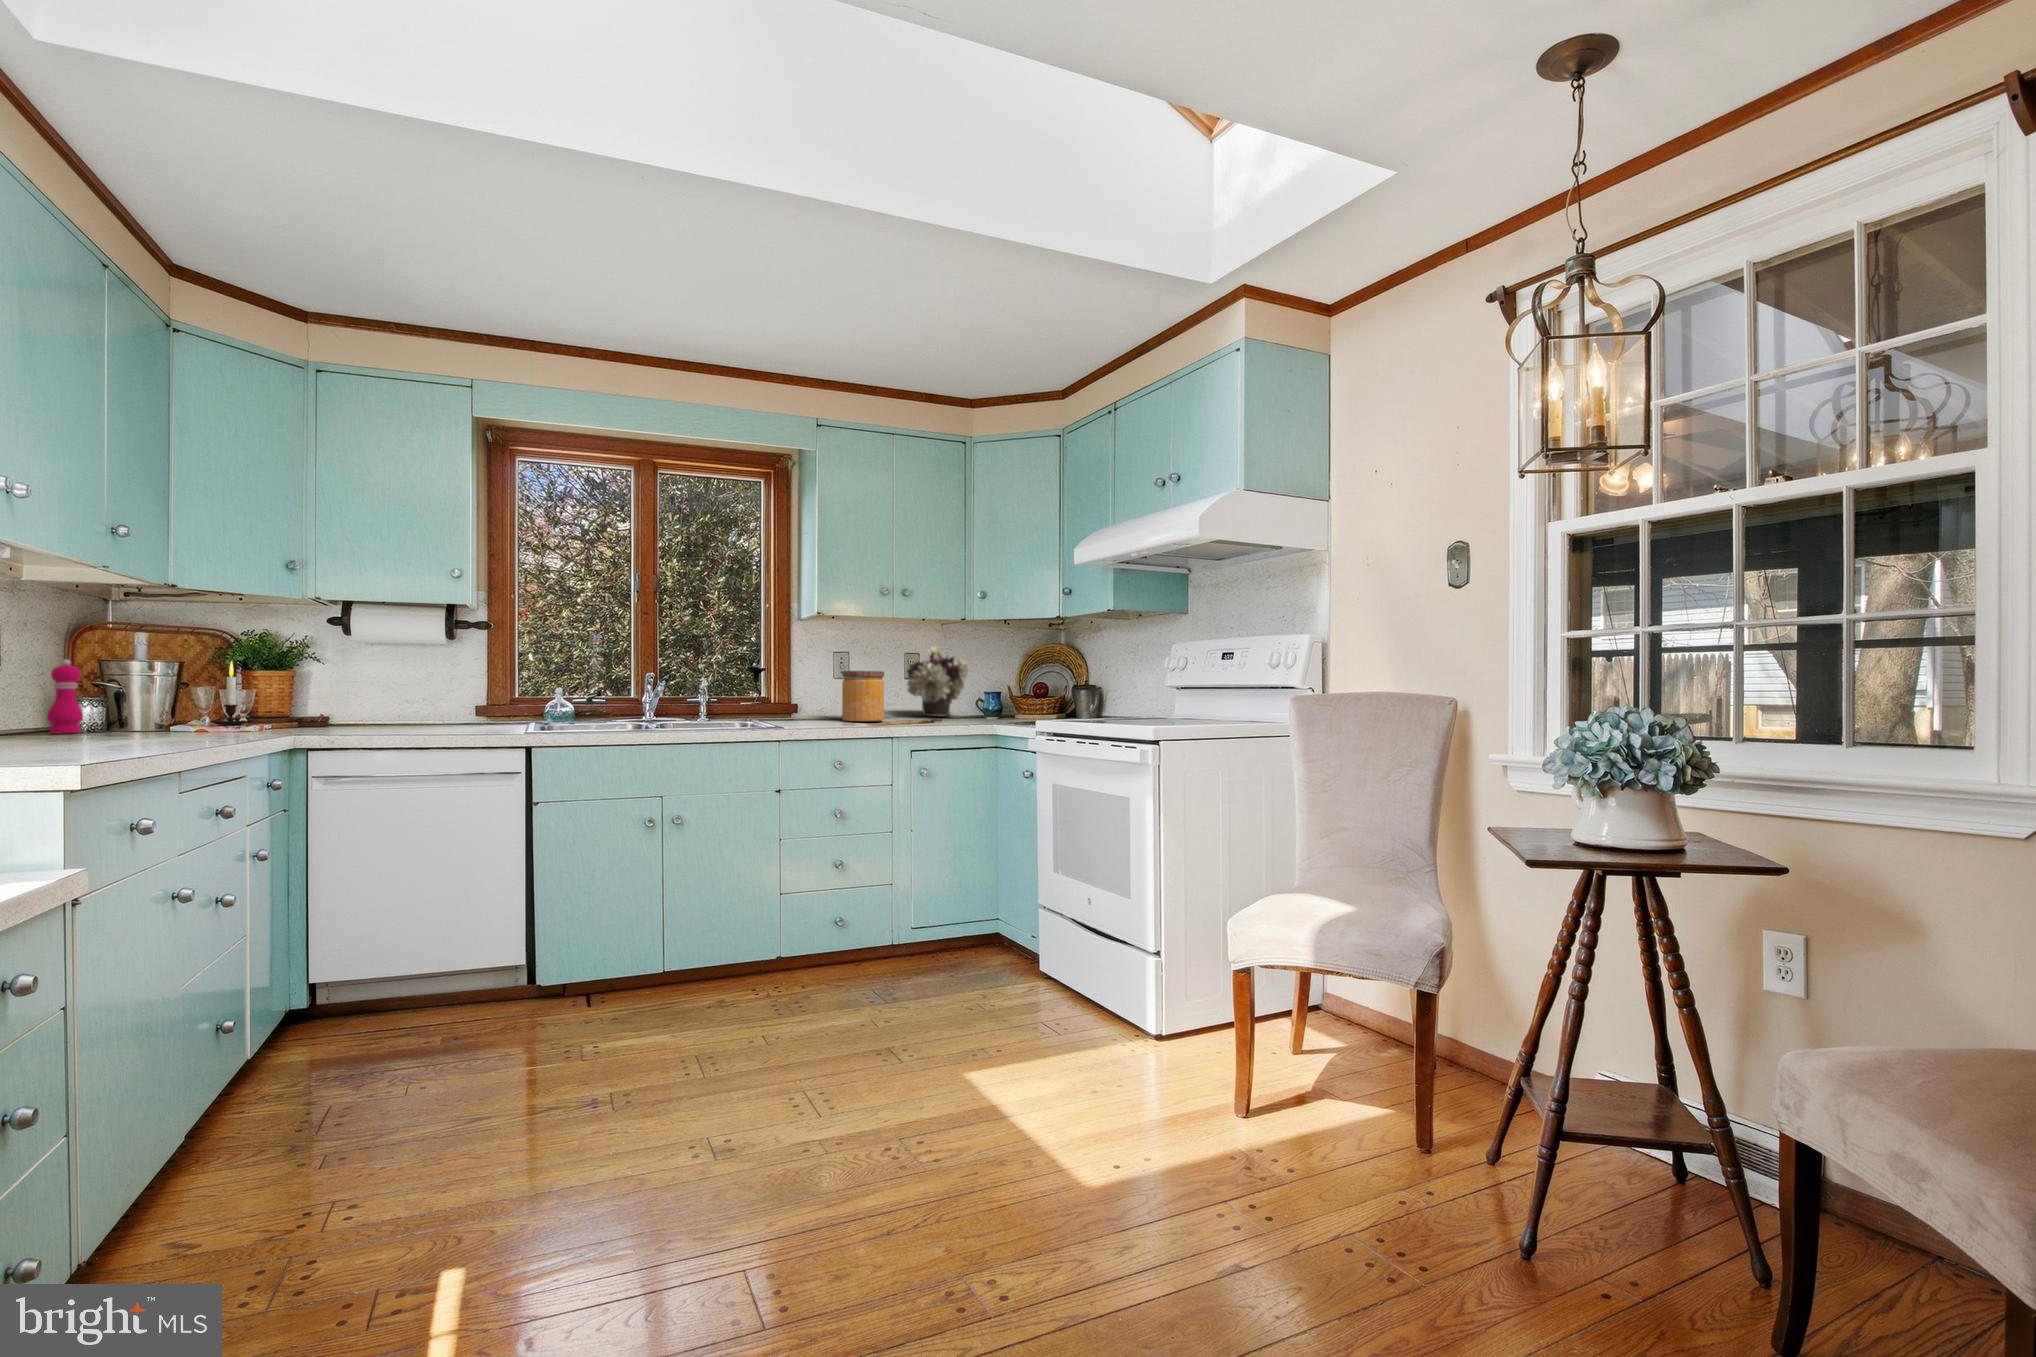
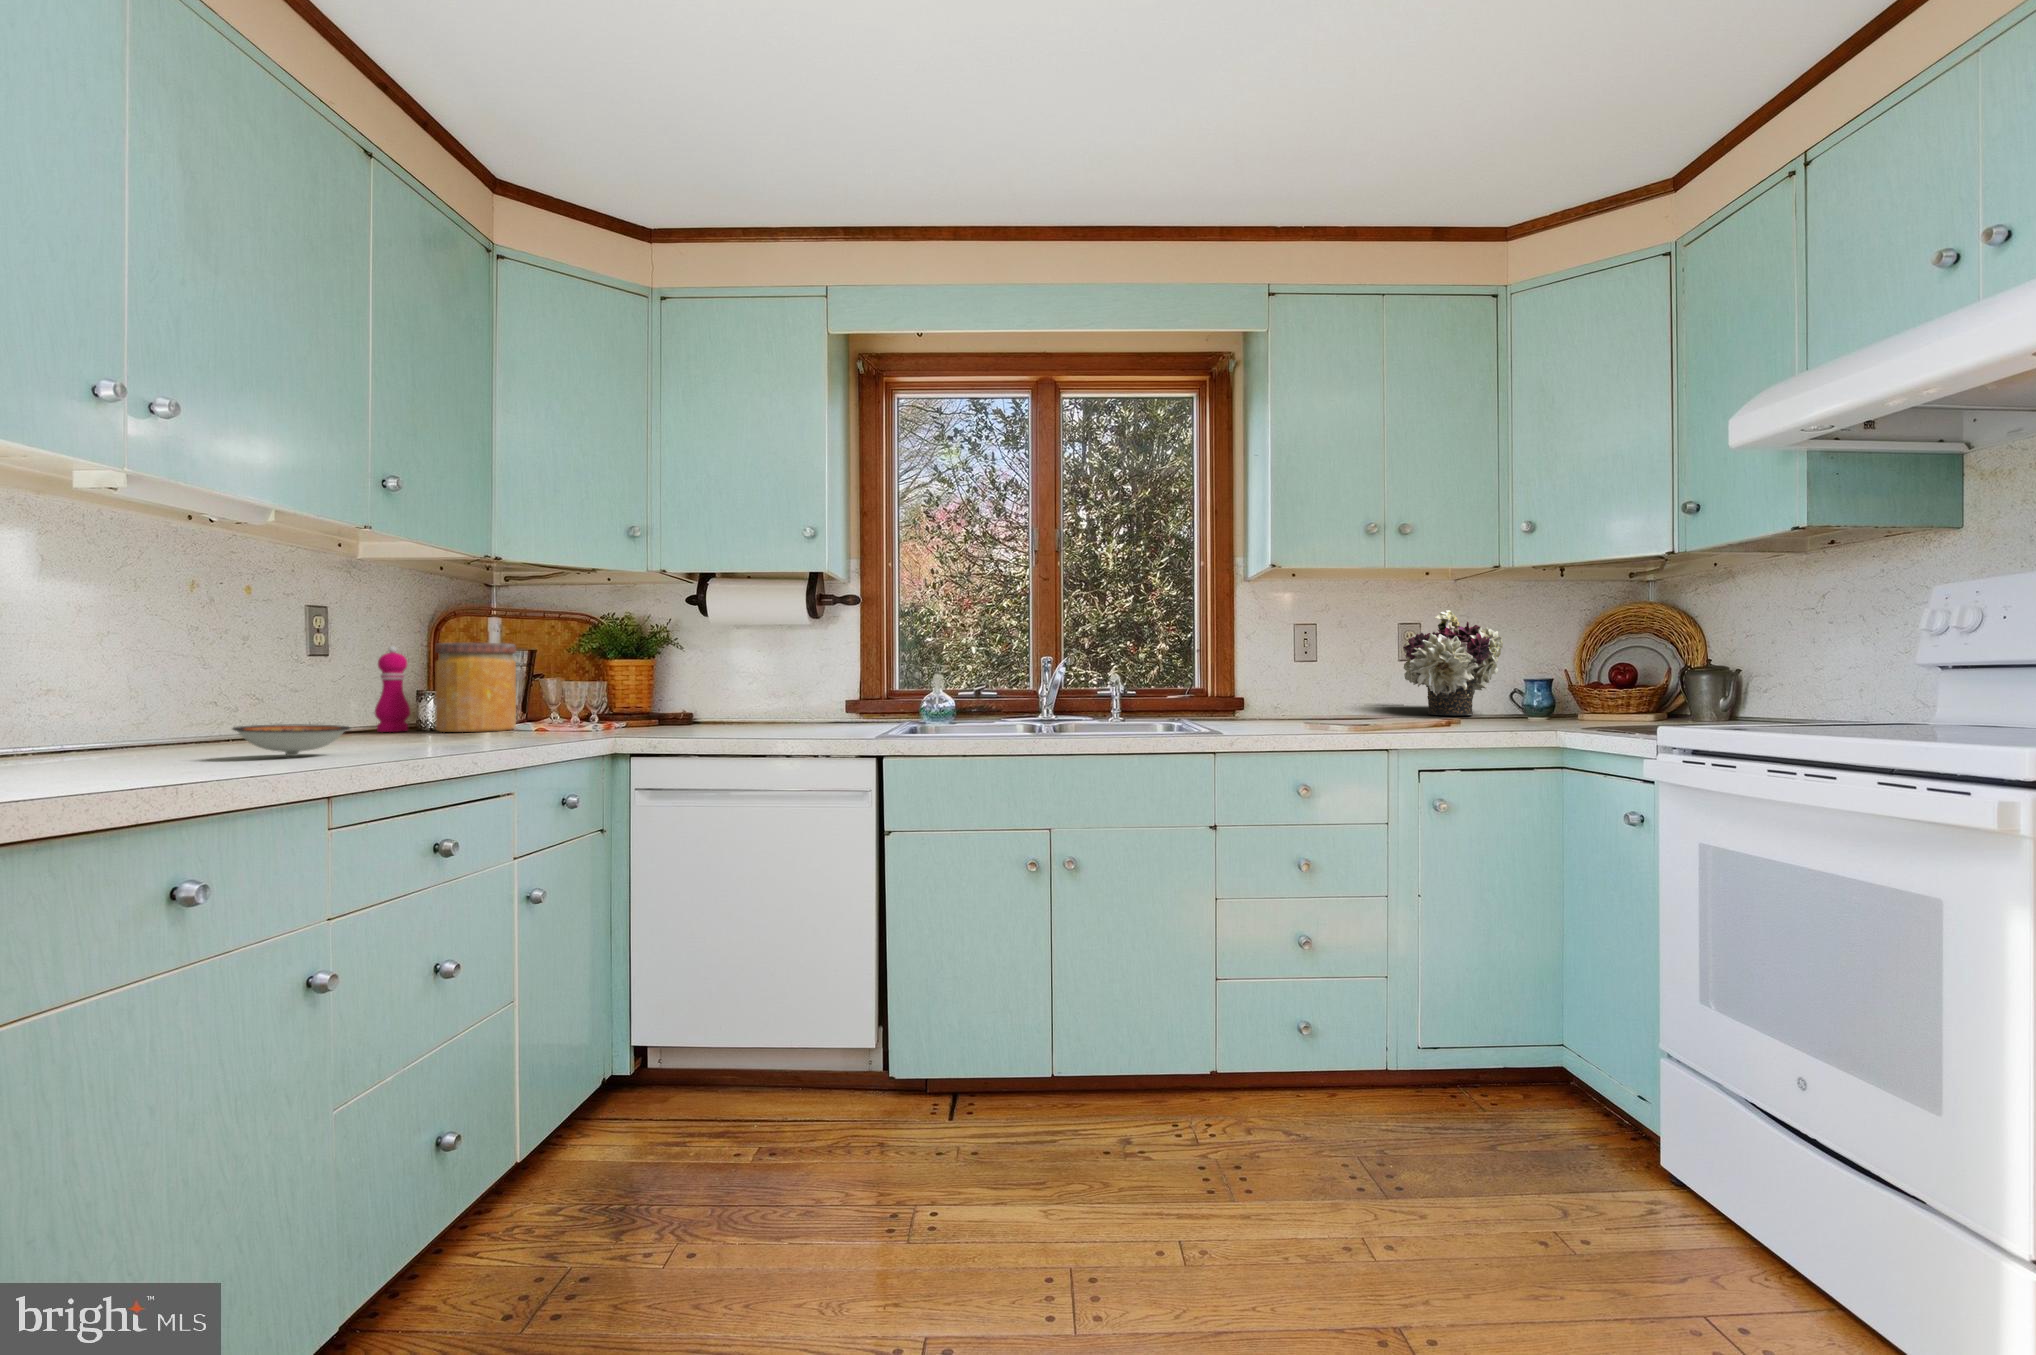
candle: present [212,661,258,725] -> none [560,647,607,722]
jar: present [842,671,884,721] -> present [435,643,516,732]
ceramic bowl: none [55,723,154,746] -> present [233,724,349,756]

